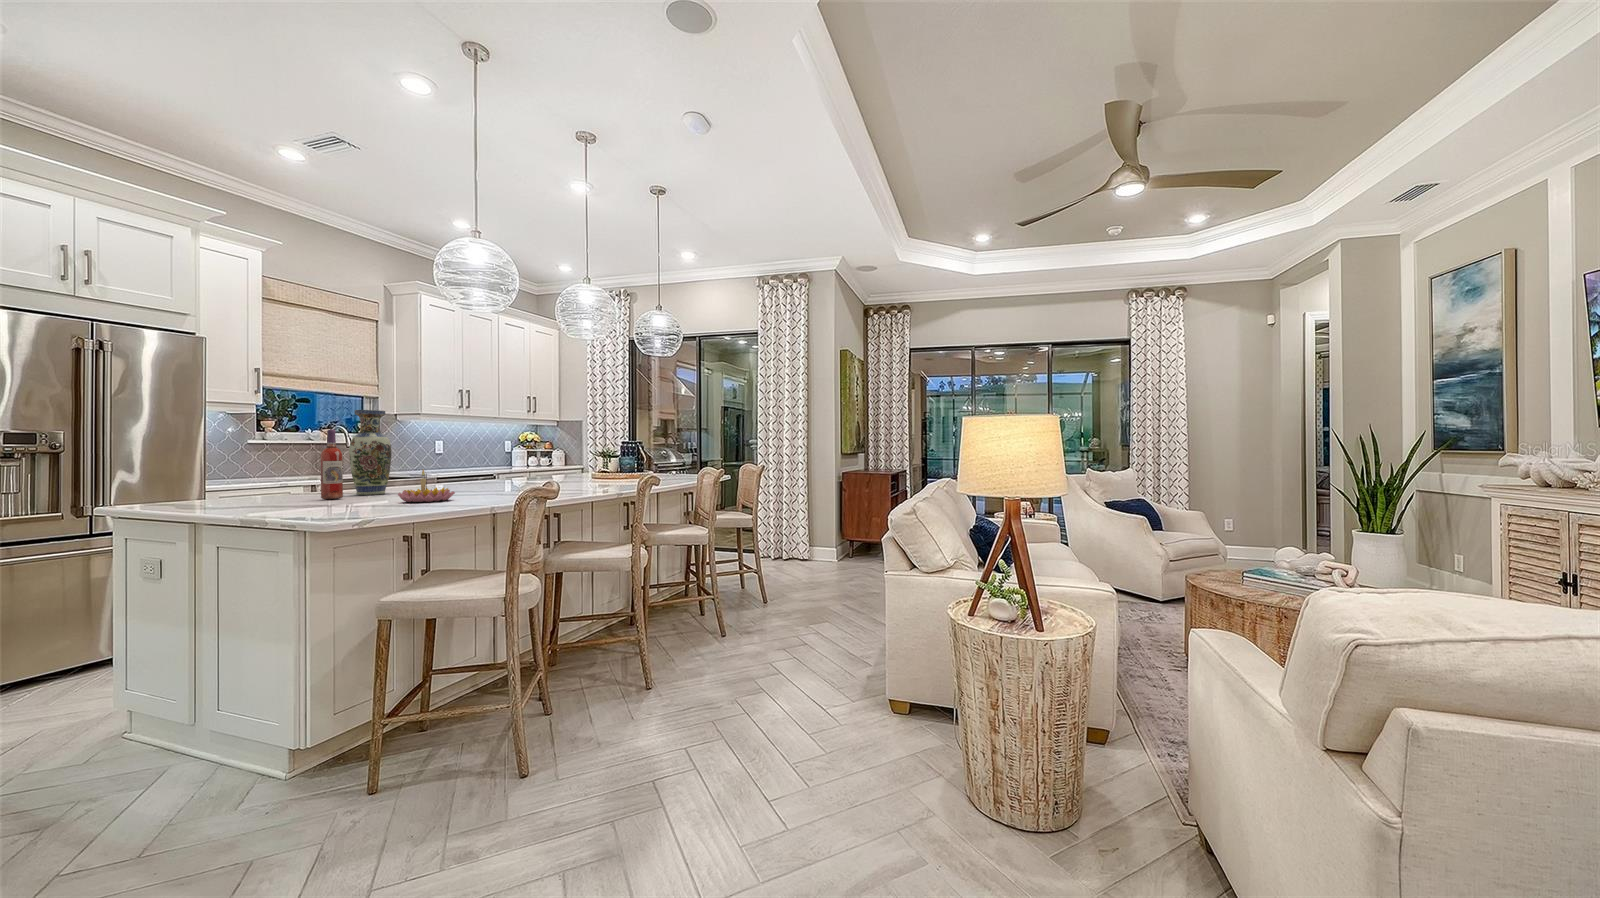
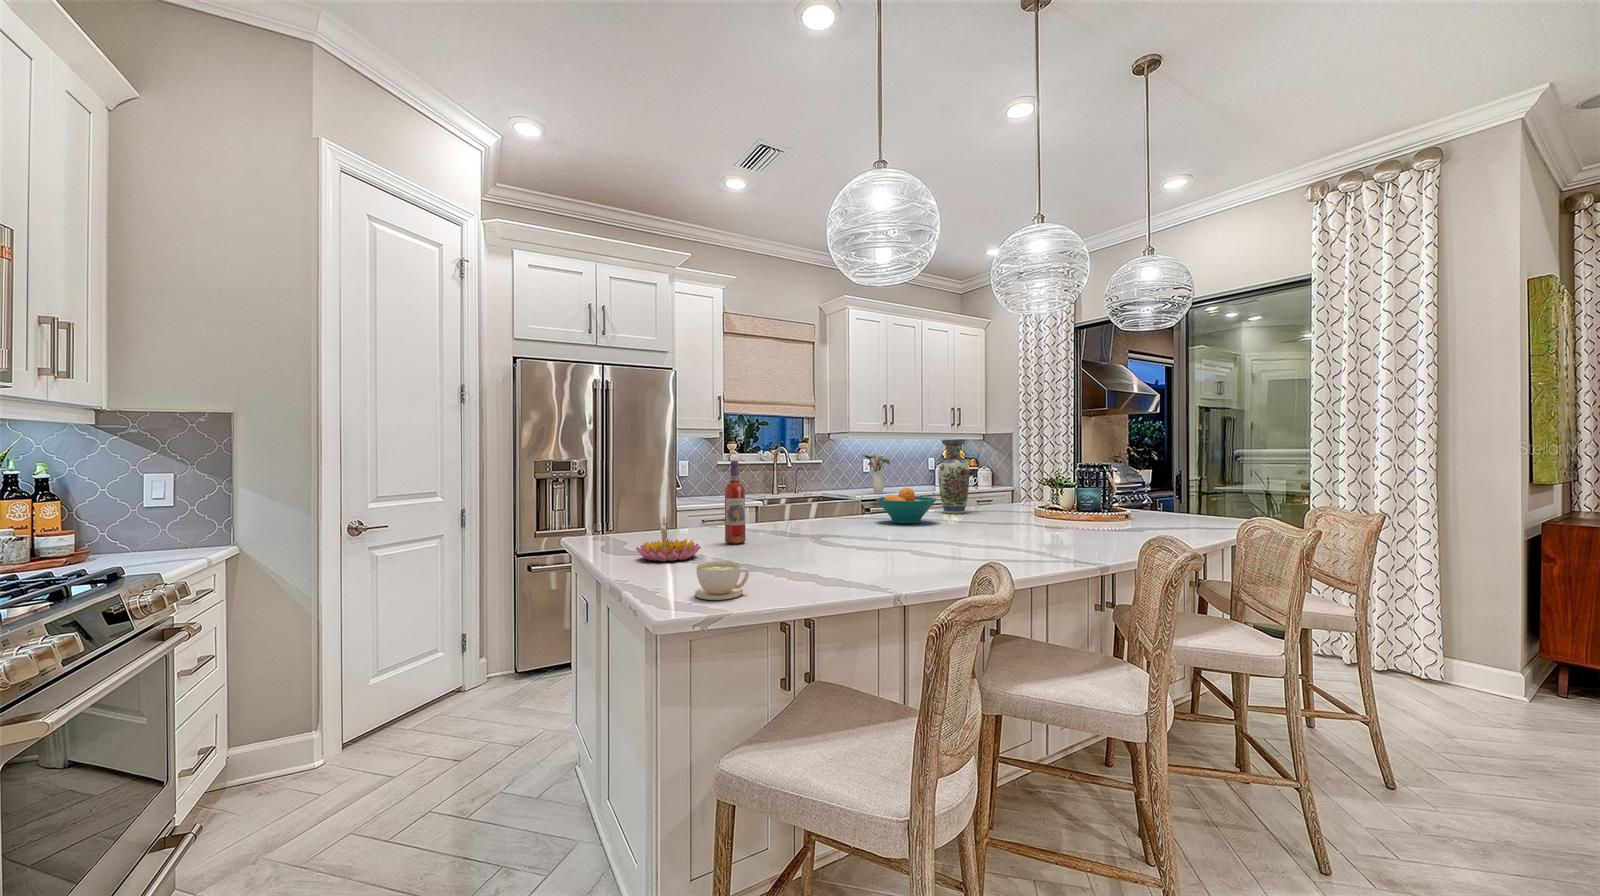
vase: present [349,410,392,495] -> present [938,440,969,514]
flower arrangement: none [429,435,466,474] -> present [862,454,890,494]
fruit bowl: none [461,457,515,485] -> present [876,488,936,524]
candle holder: present [398,469,455,503] -> present [636,517,701,562]
coffee cup: none [339,492,384,514] -> present [695,561,749,600]

